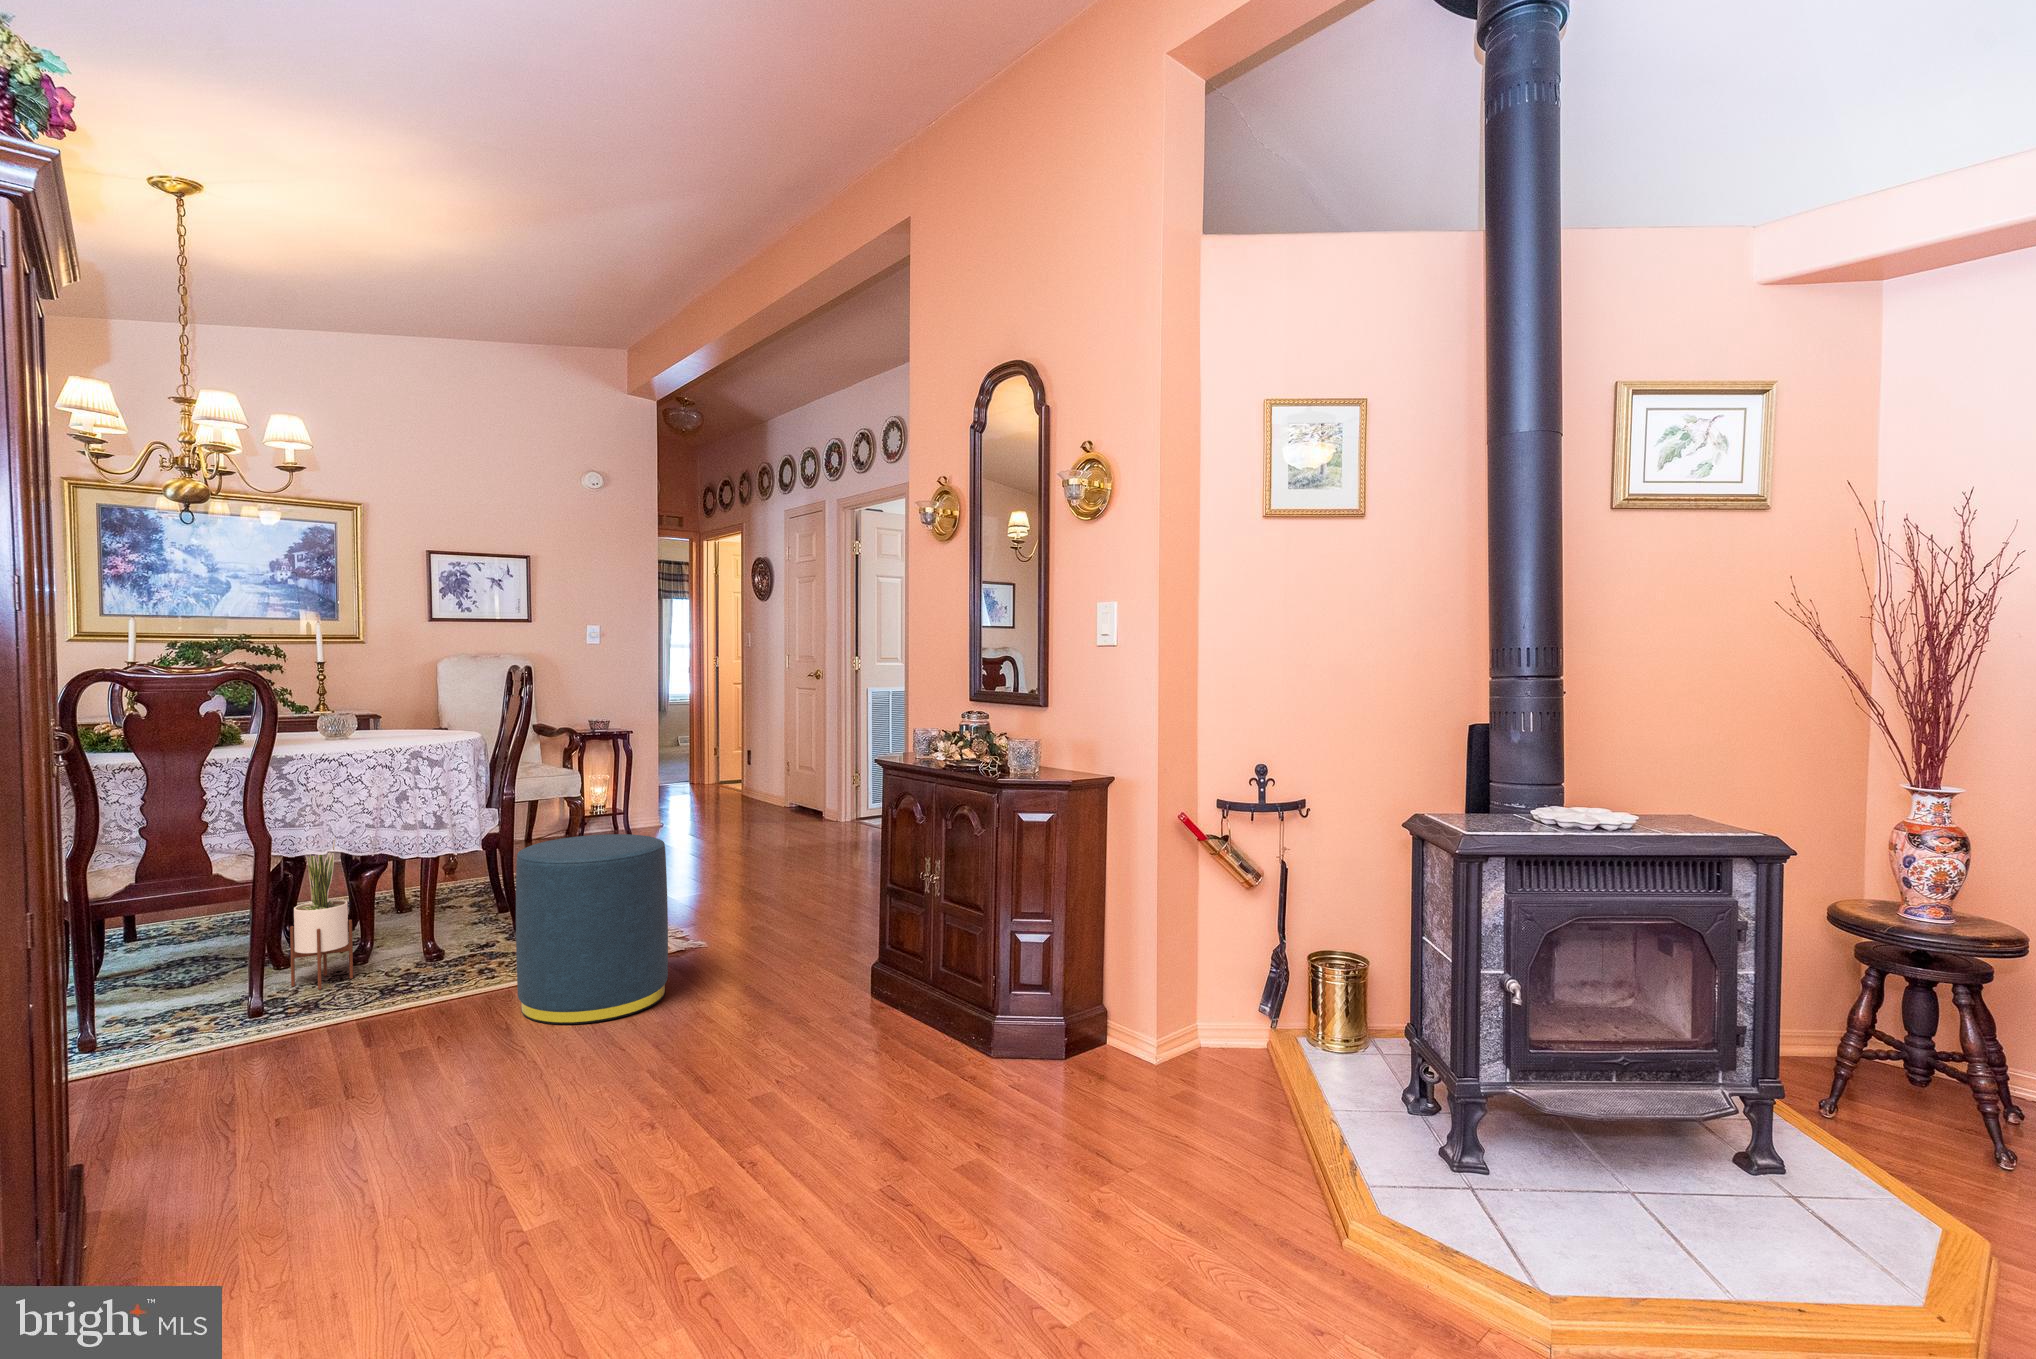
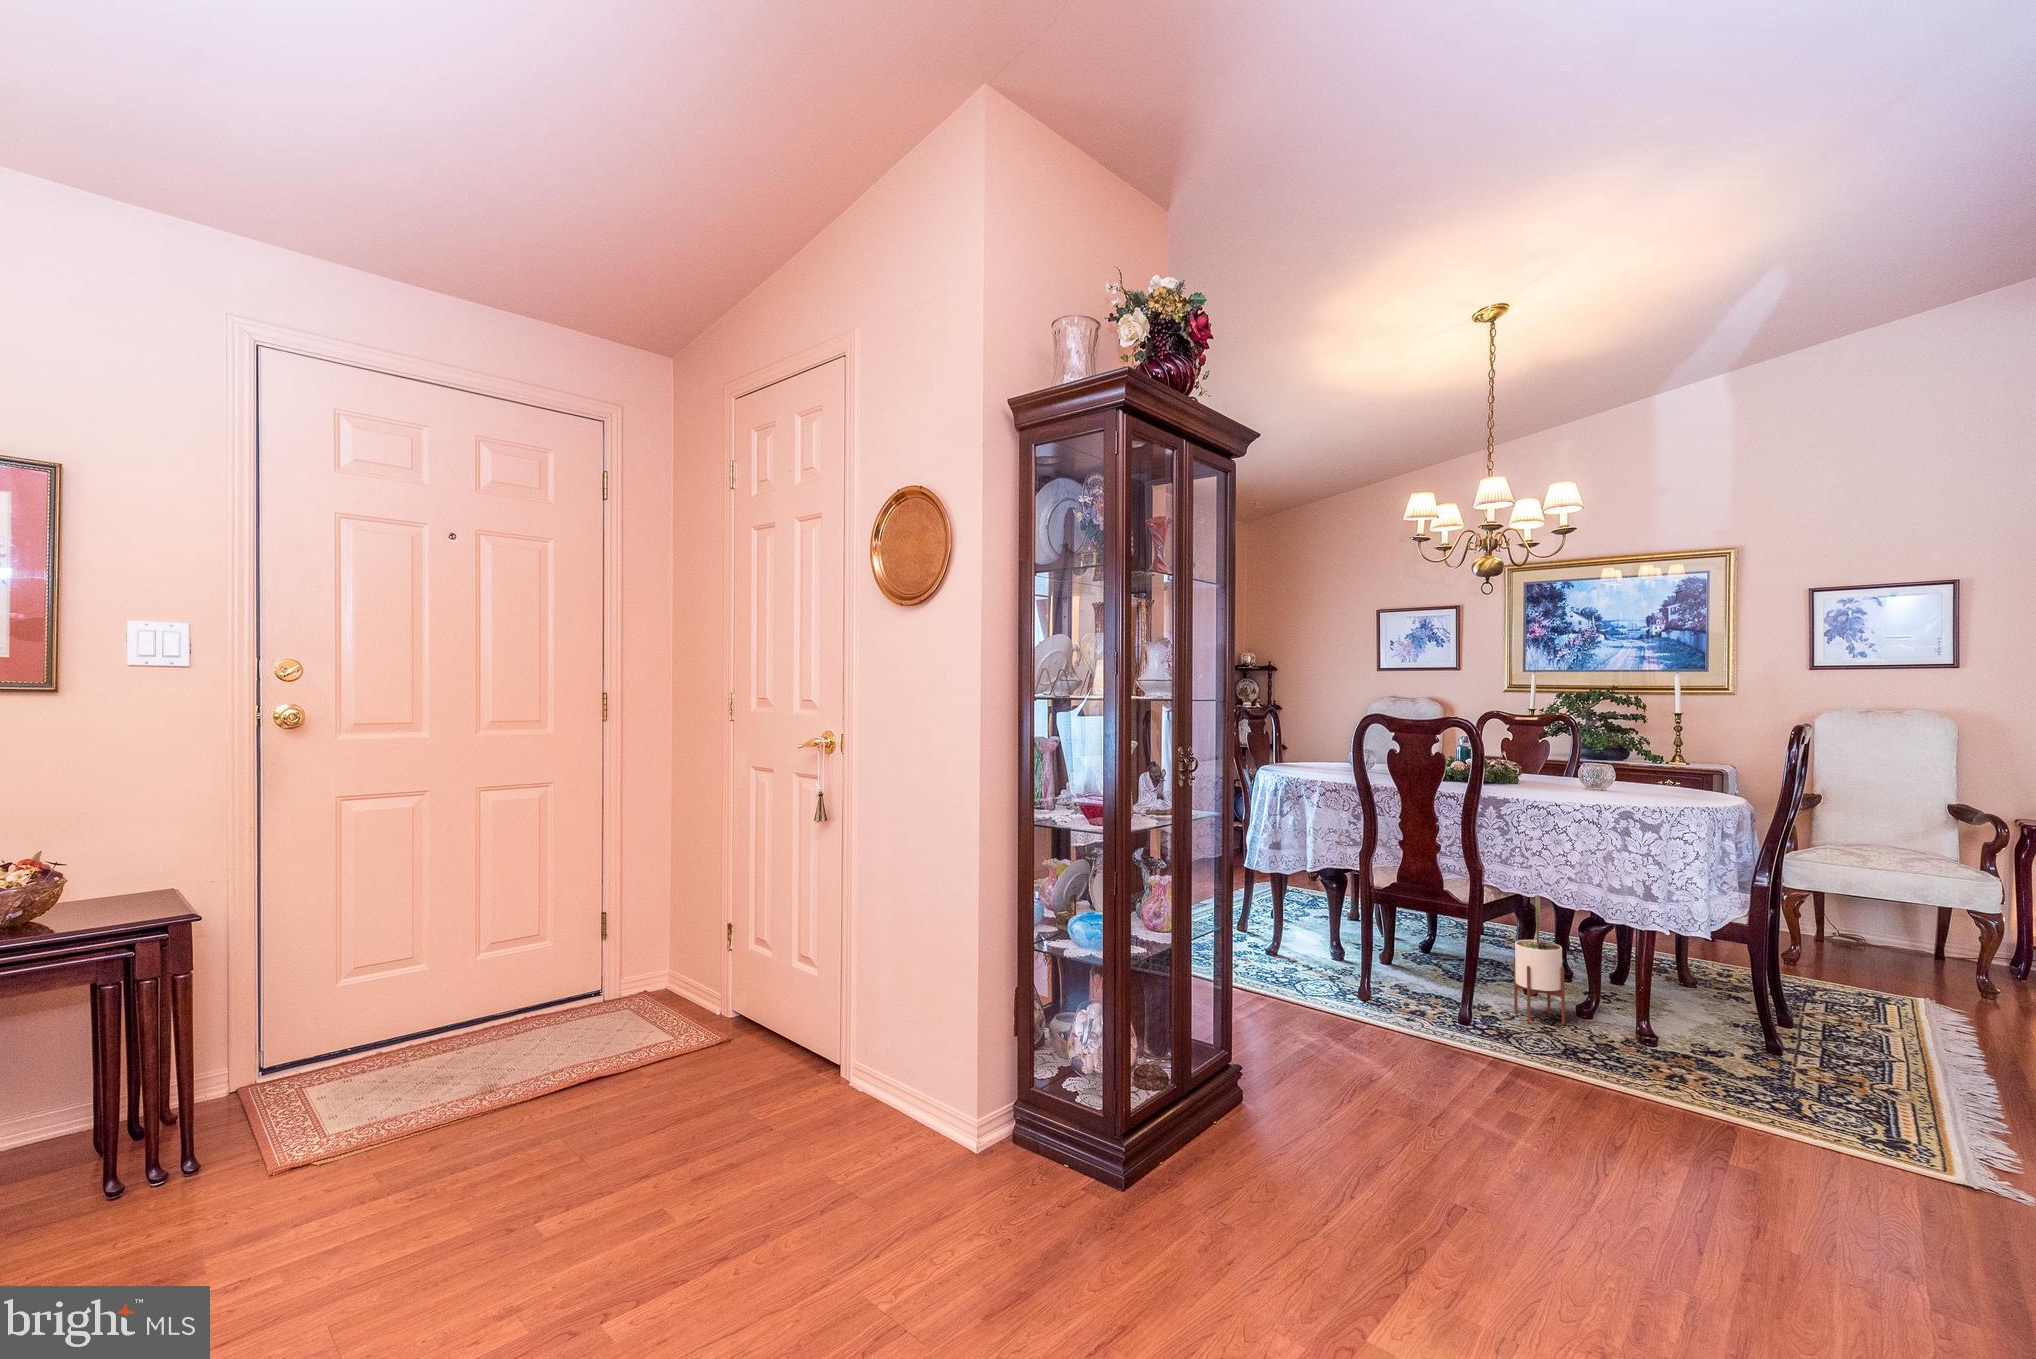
ottoman: present [516,834,668,1024] -> none [1648,936,1867,1193]

